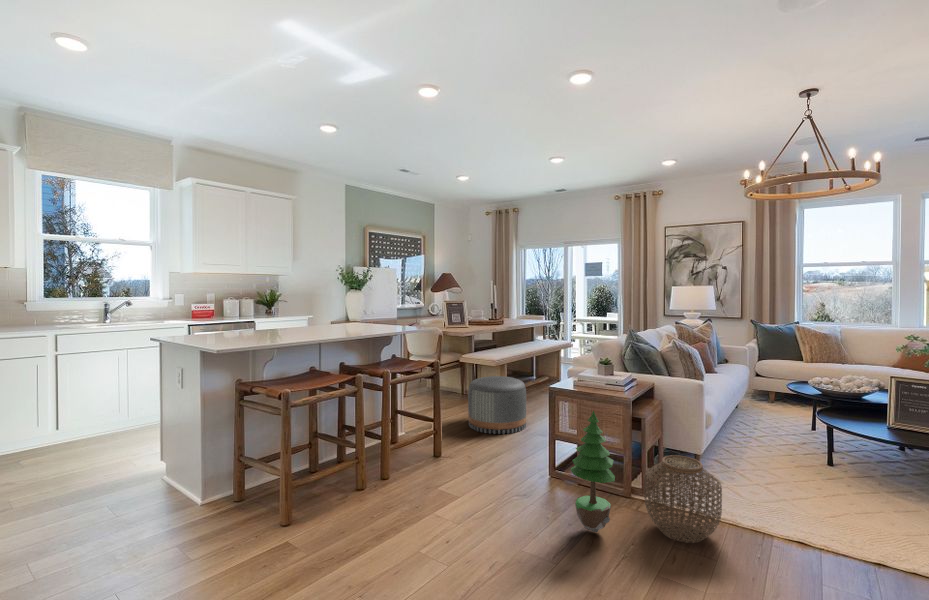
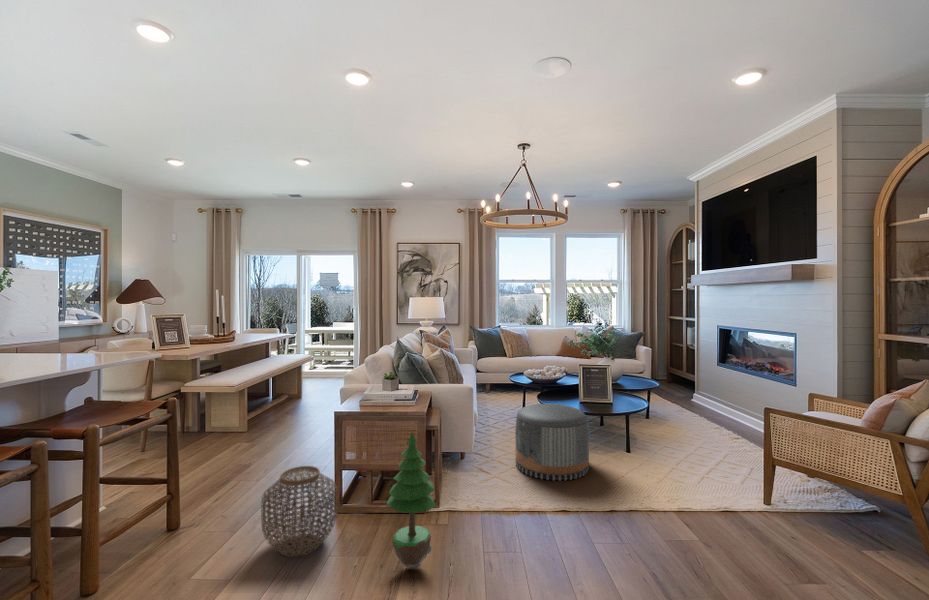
pouf: present [468,376,526,434] -> present [515,404,589,481]
woven basket: present [644,455,722,543] -> present [261,466,337,557]

